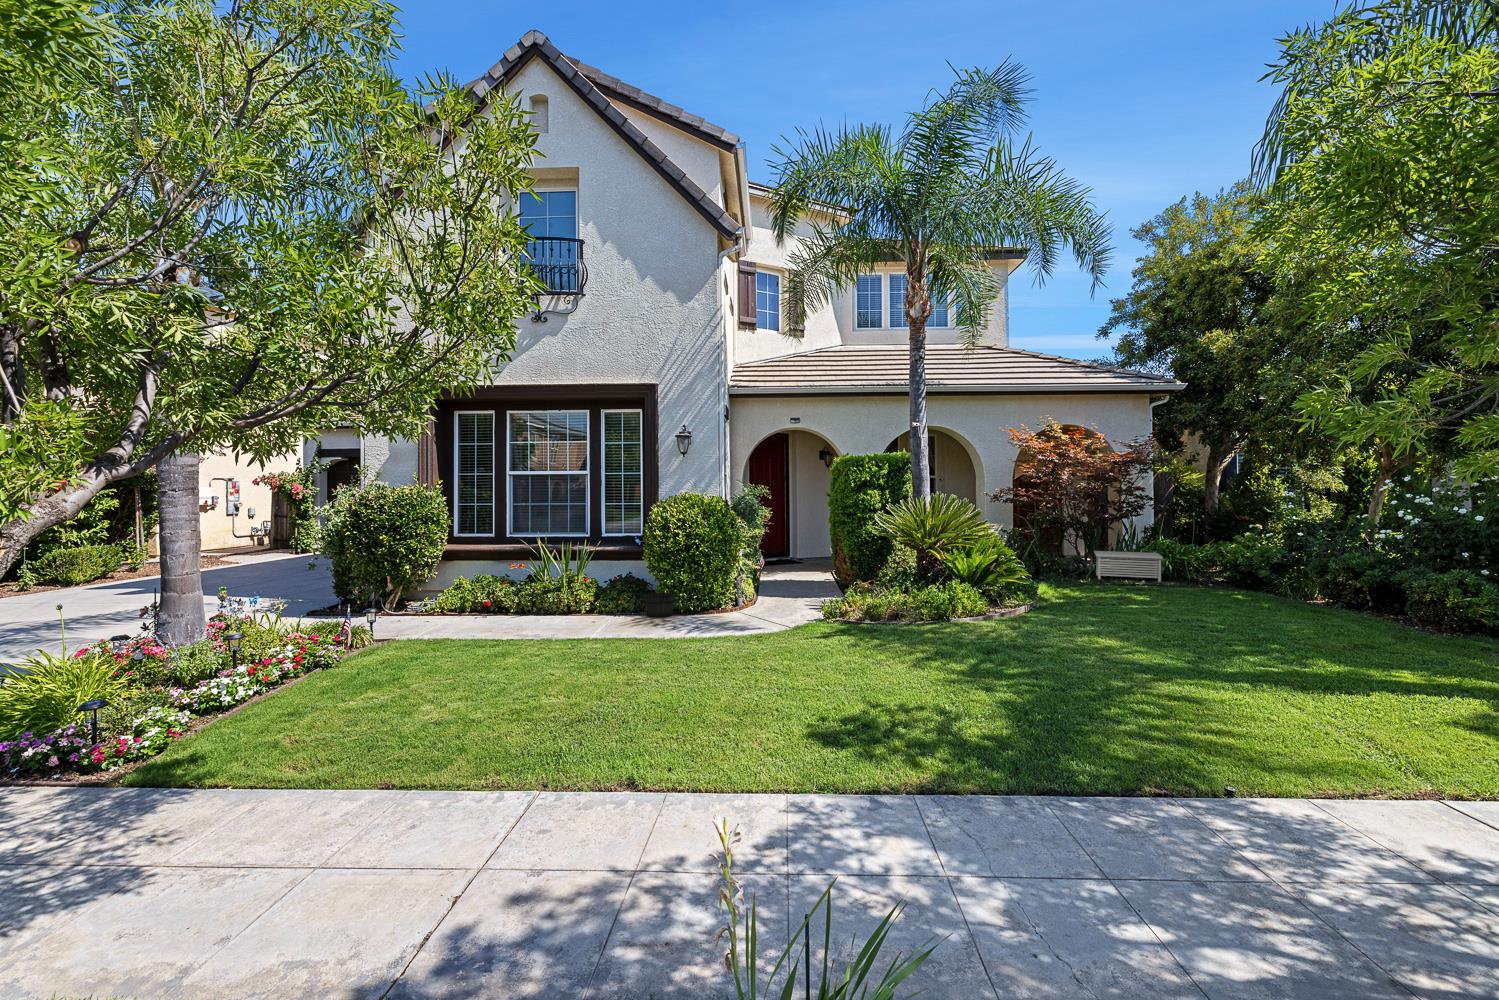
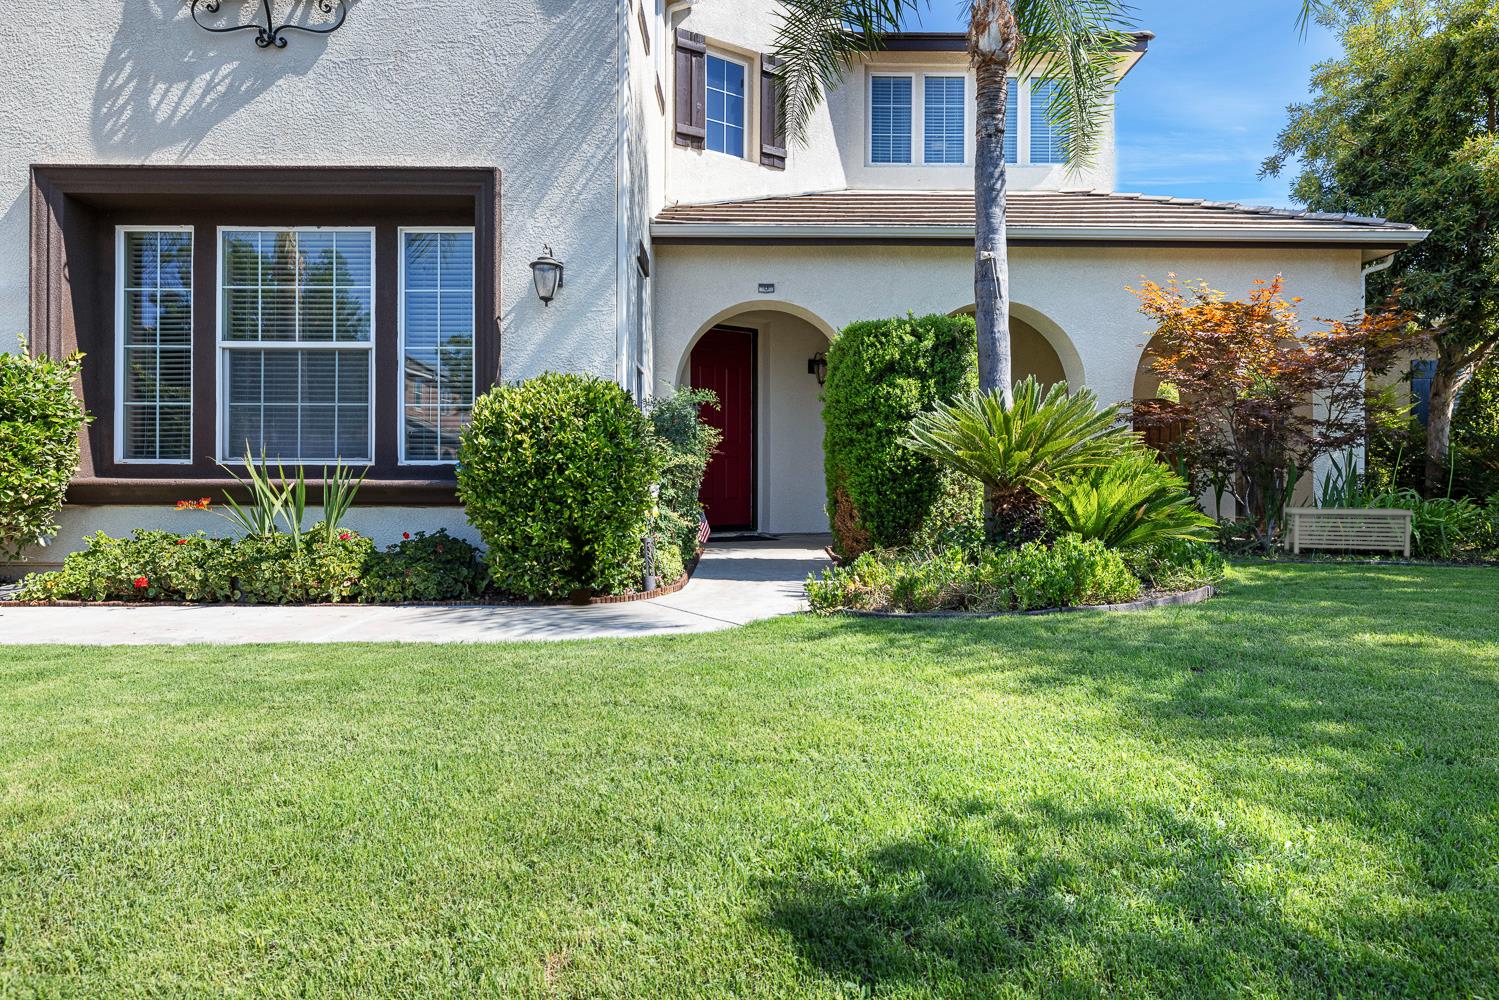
potted plant: none [696,576,721,616] -> present [555,525,605,605]
wooden bucket: present [643,588,675,618] -> none [446,549,516,607]

